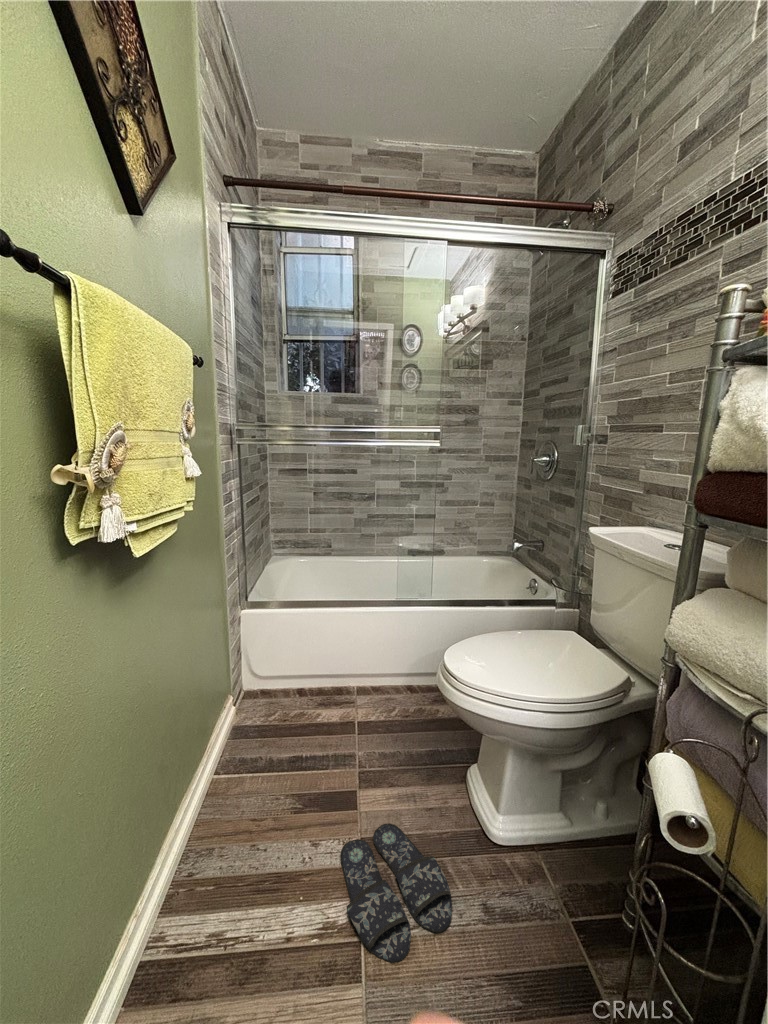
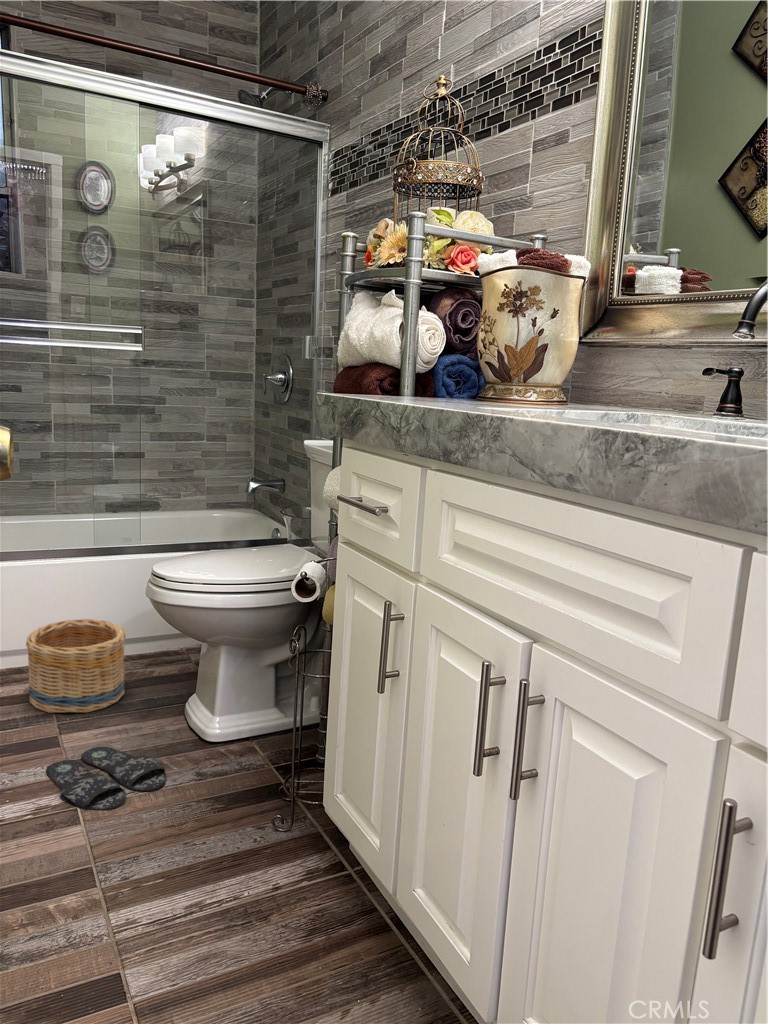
basket: none [340,663,417,759] -> present [26,619,126,713]

